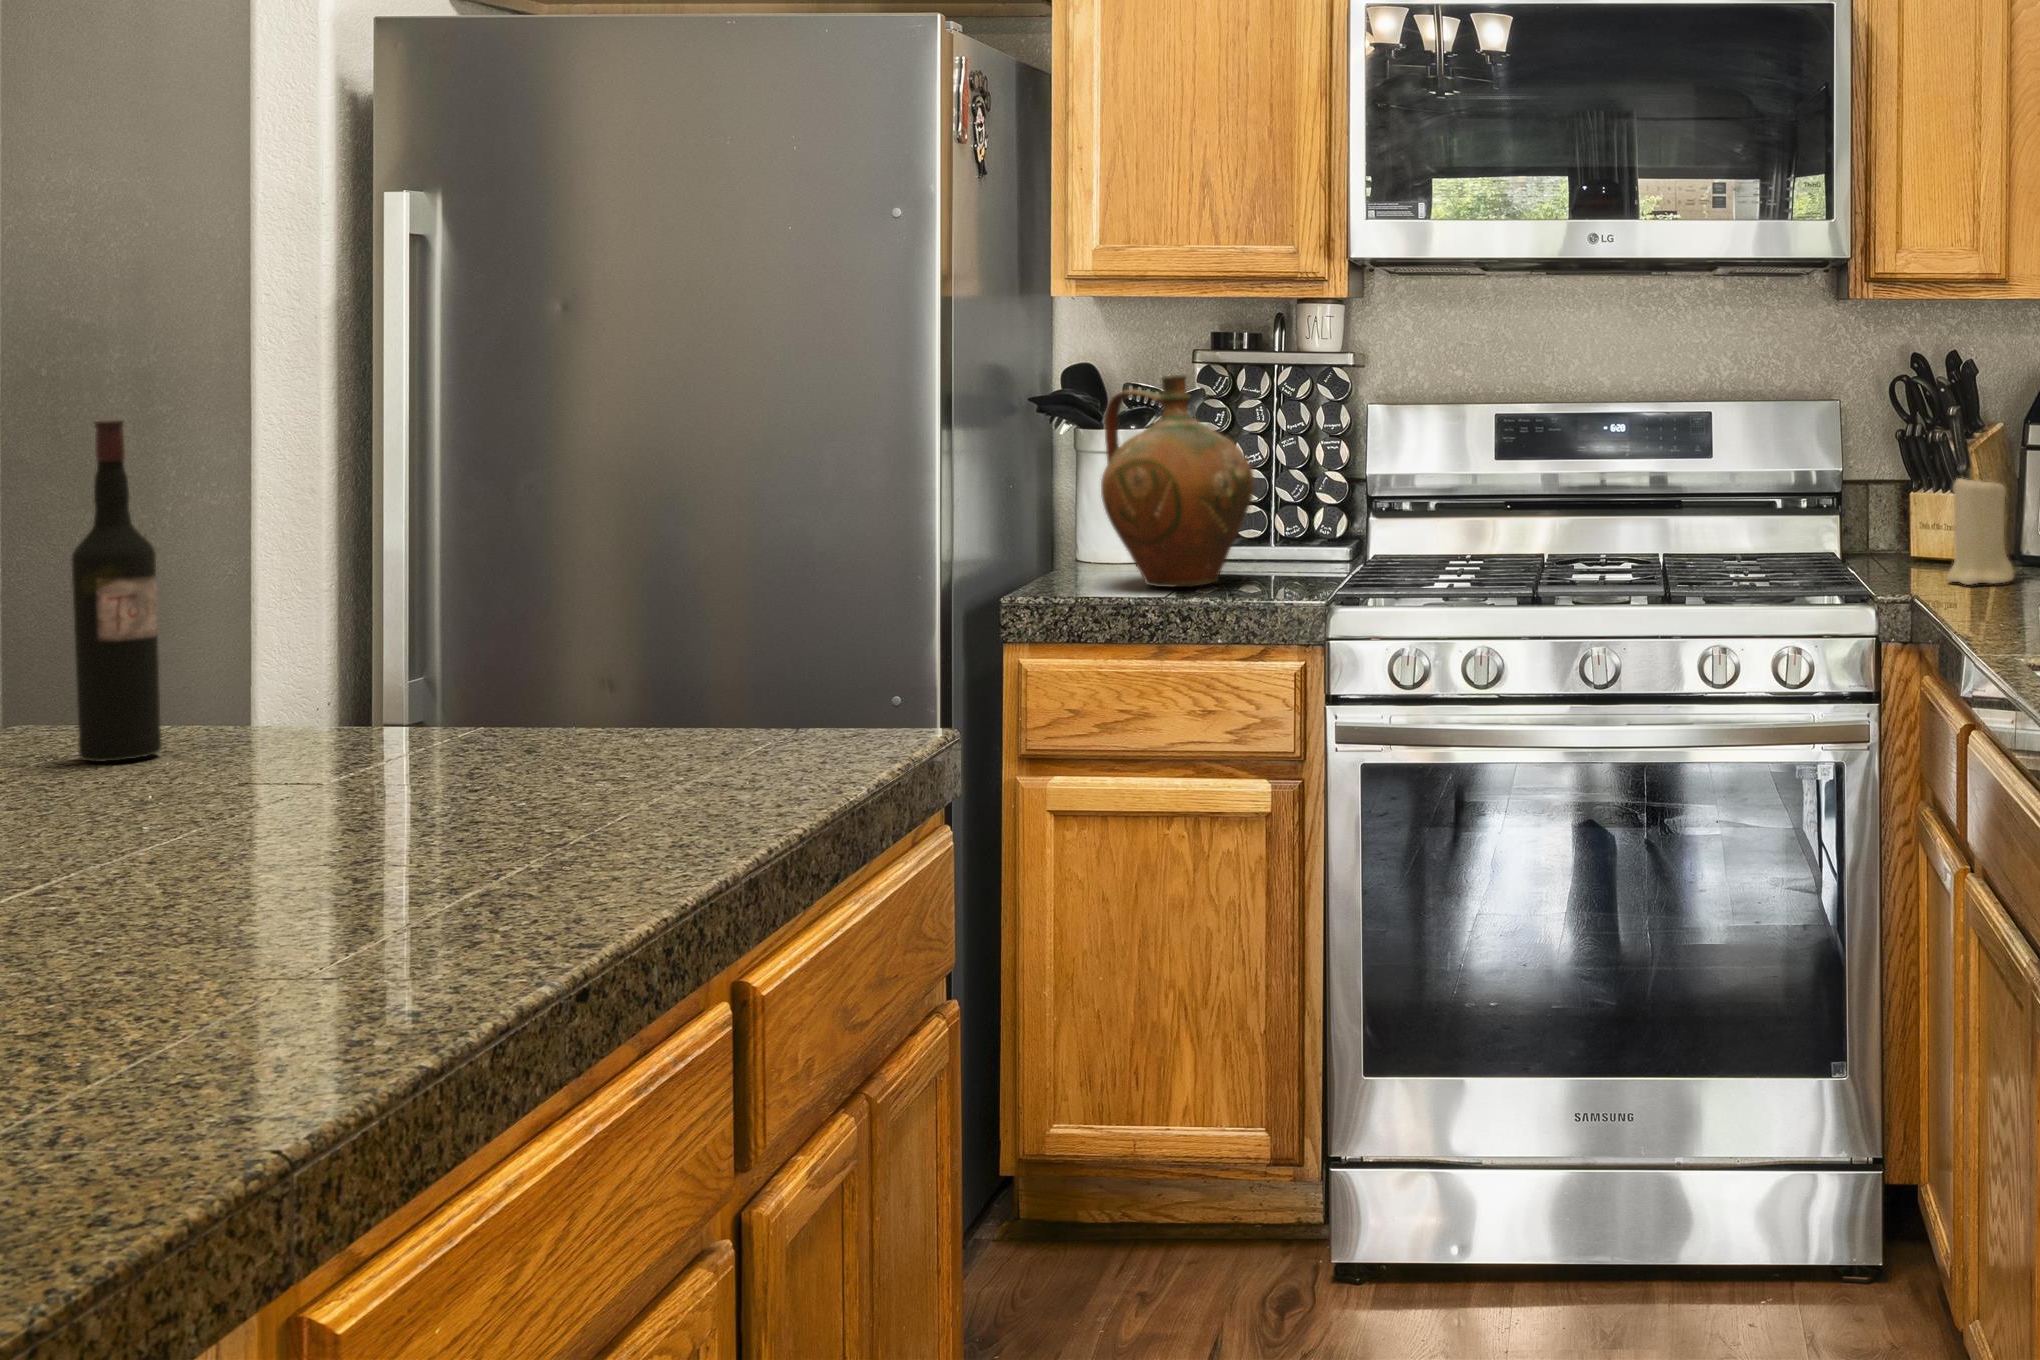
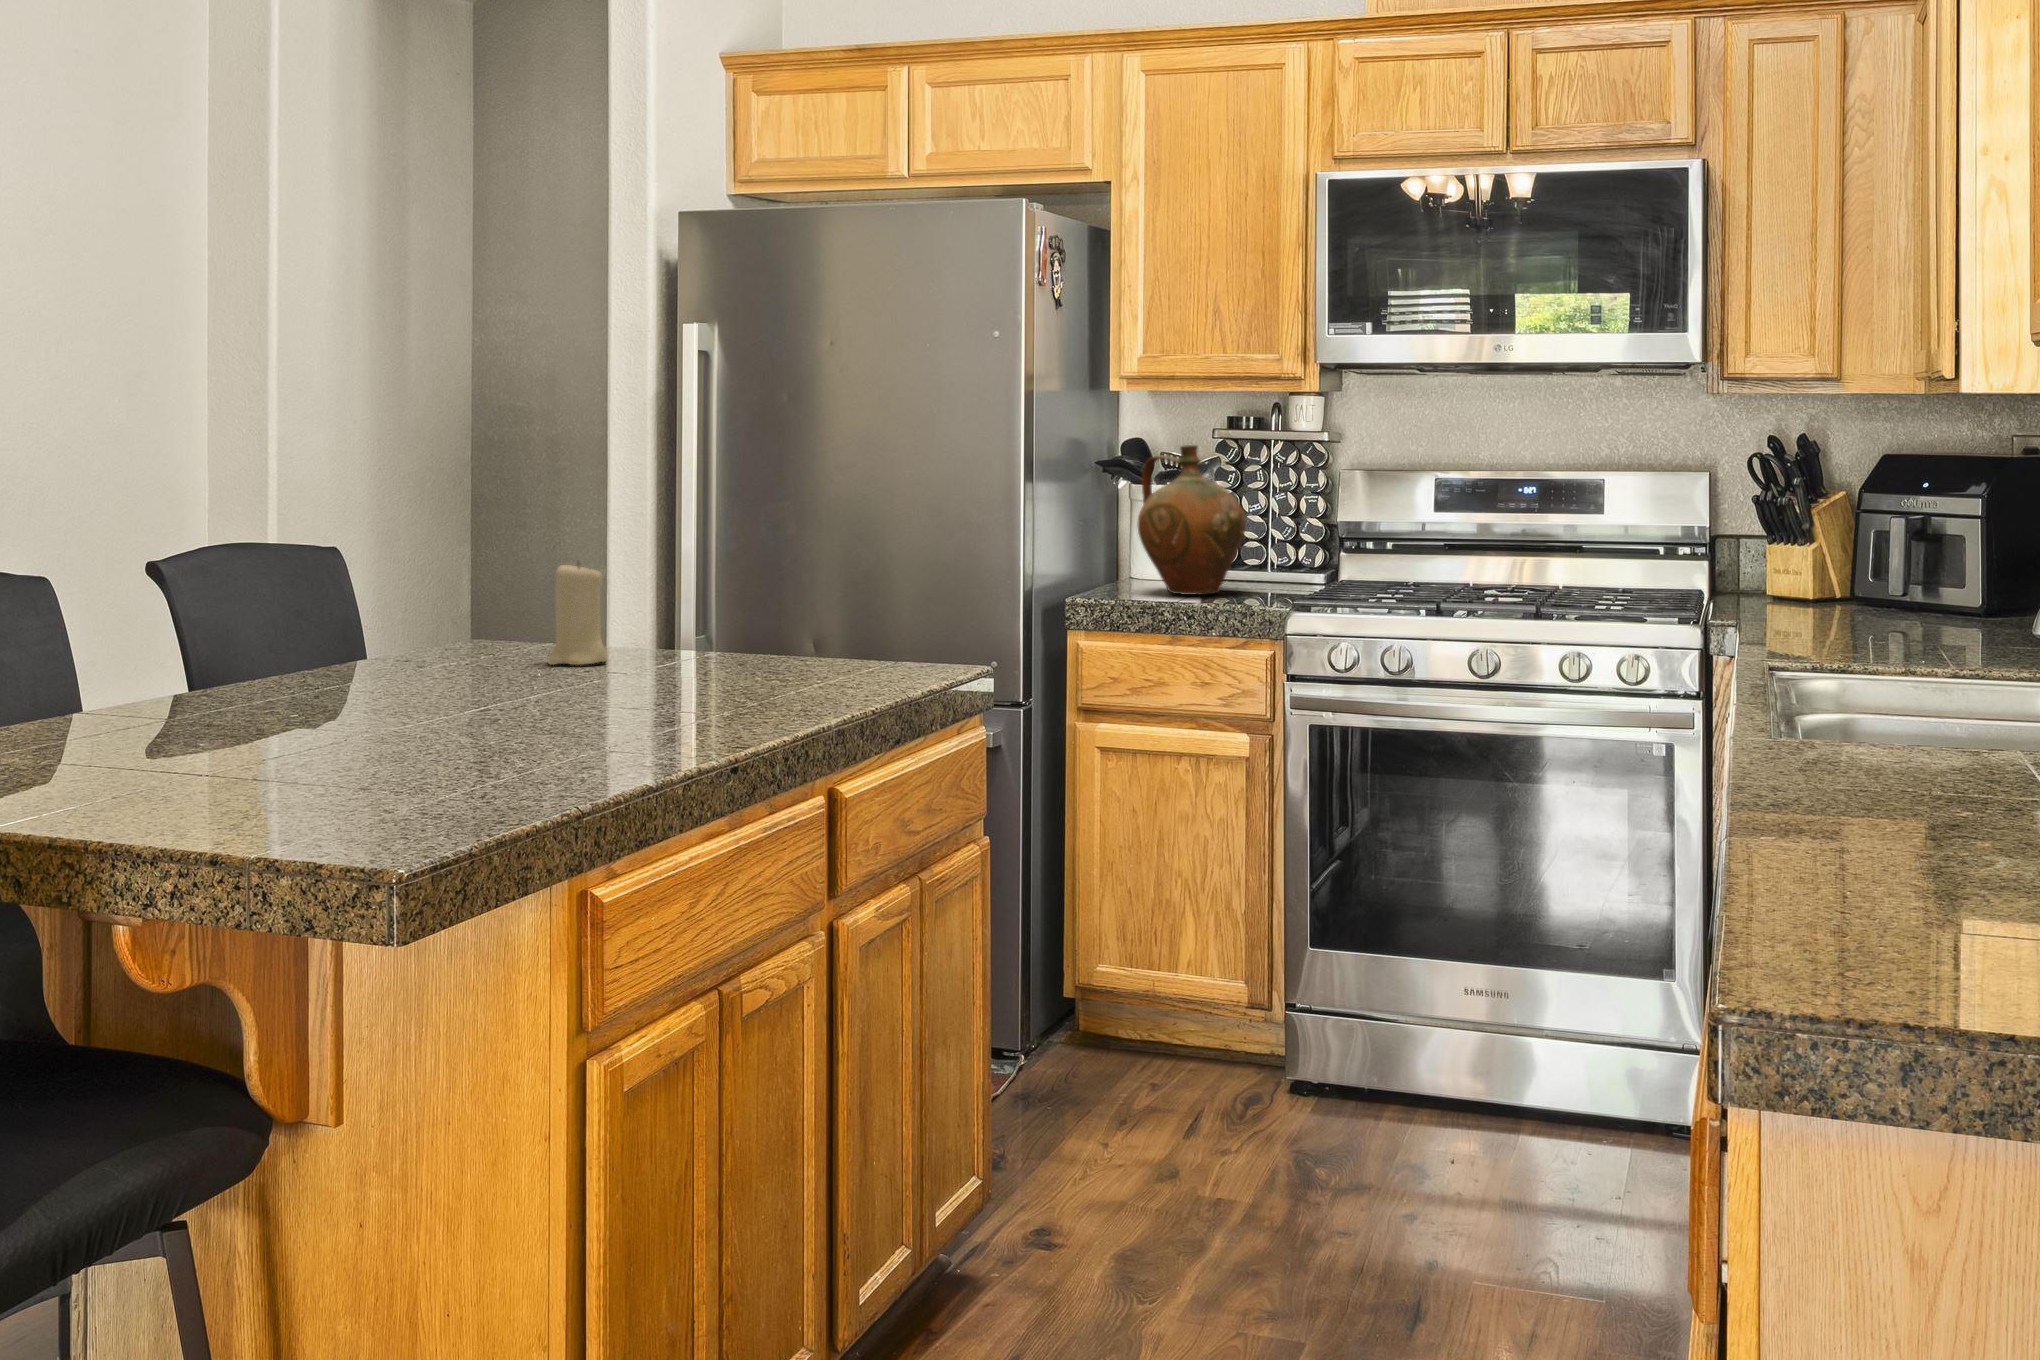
wine bottle: present [72,420,162,761] -> none [501,457,546,654]
candle: present [1947,476,2014,585] -> present [547,564,608,665]

